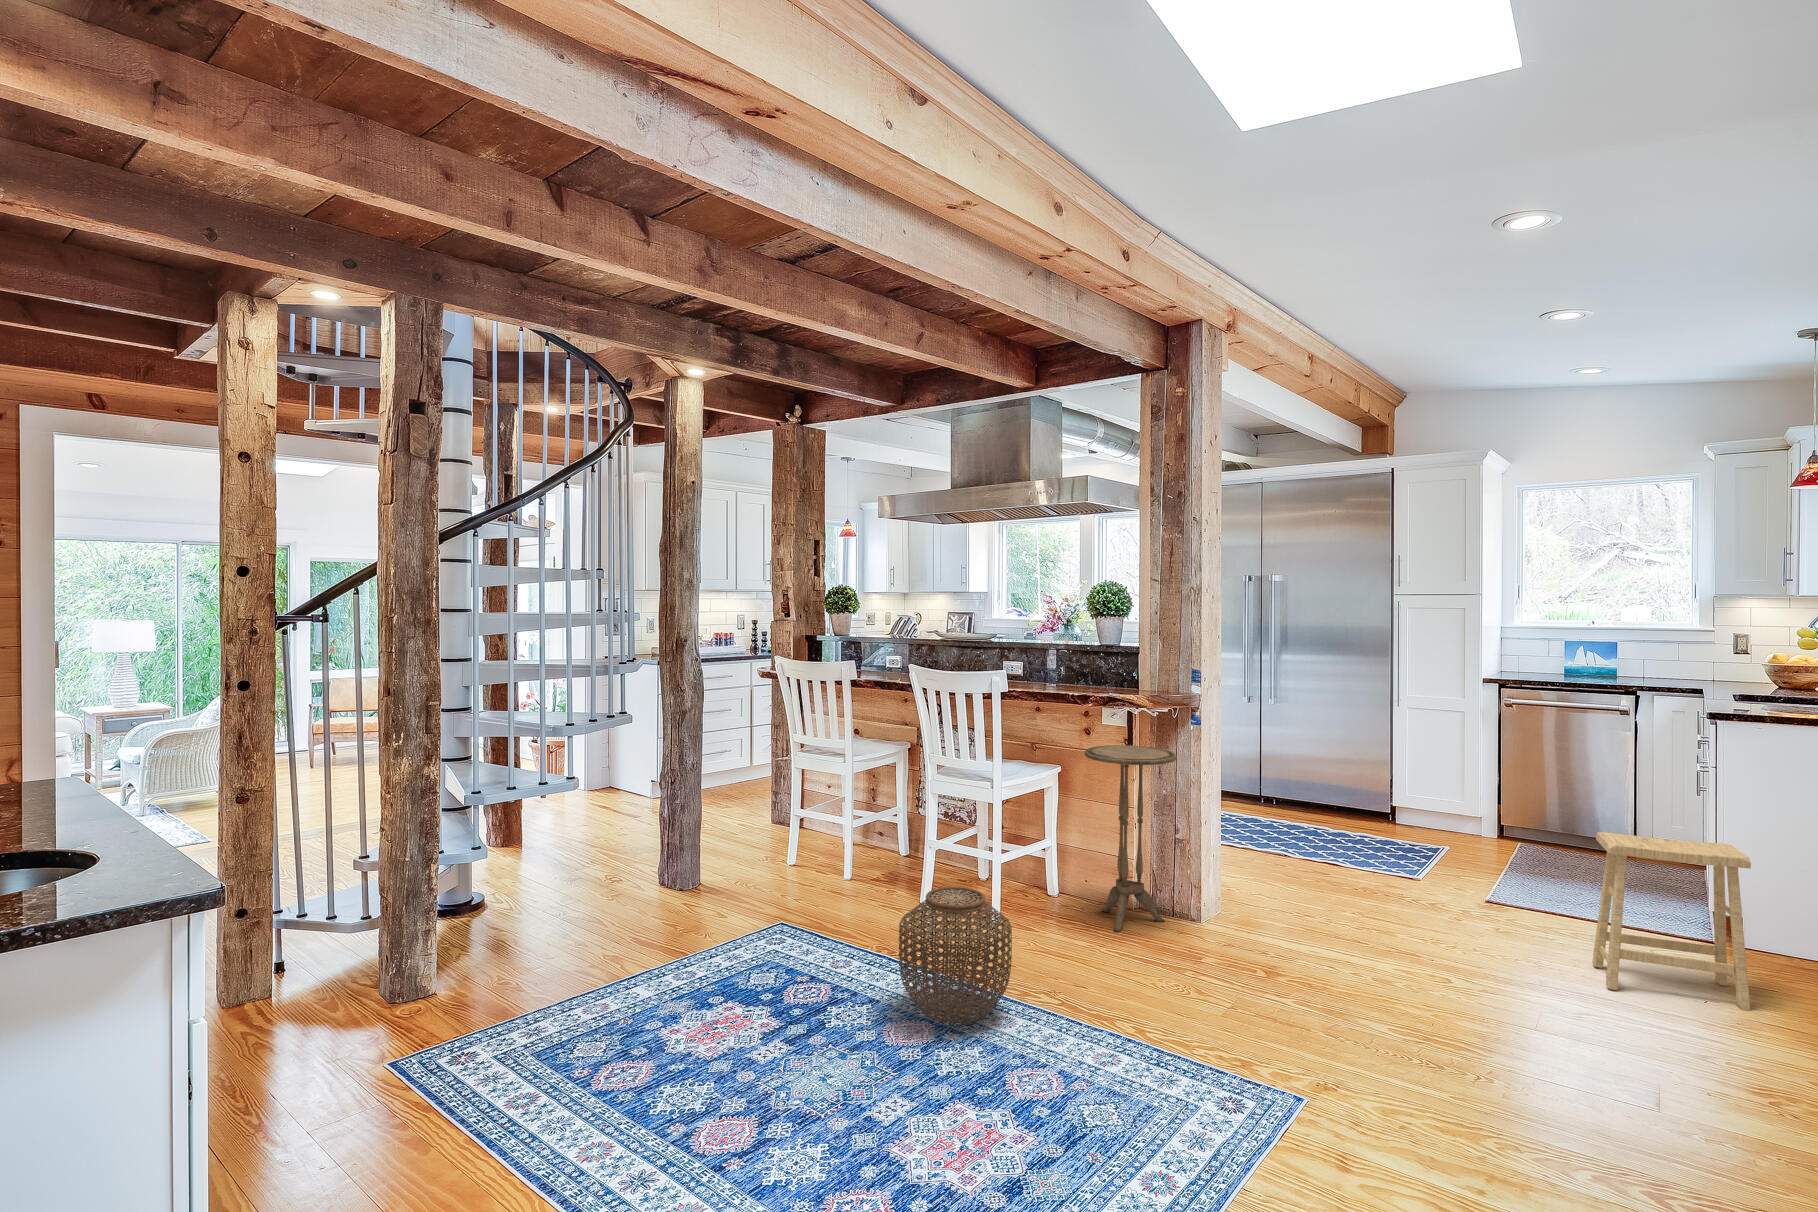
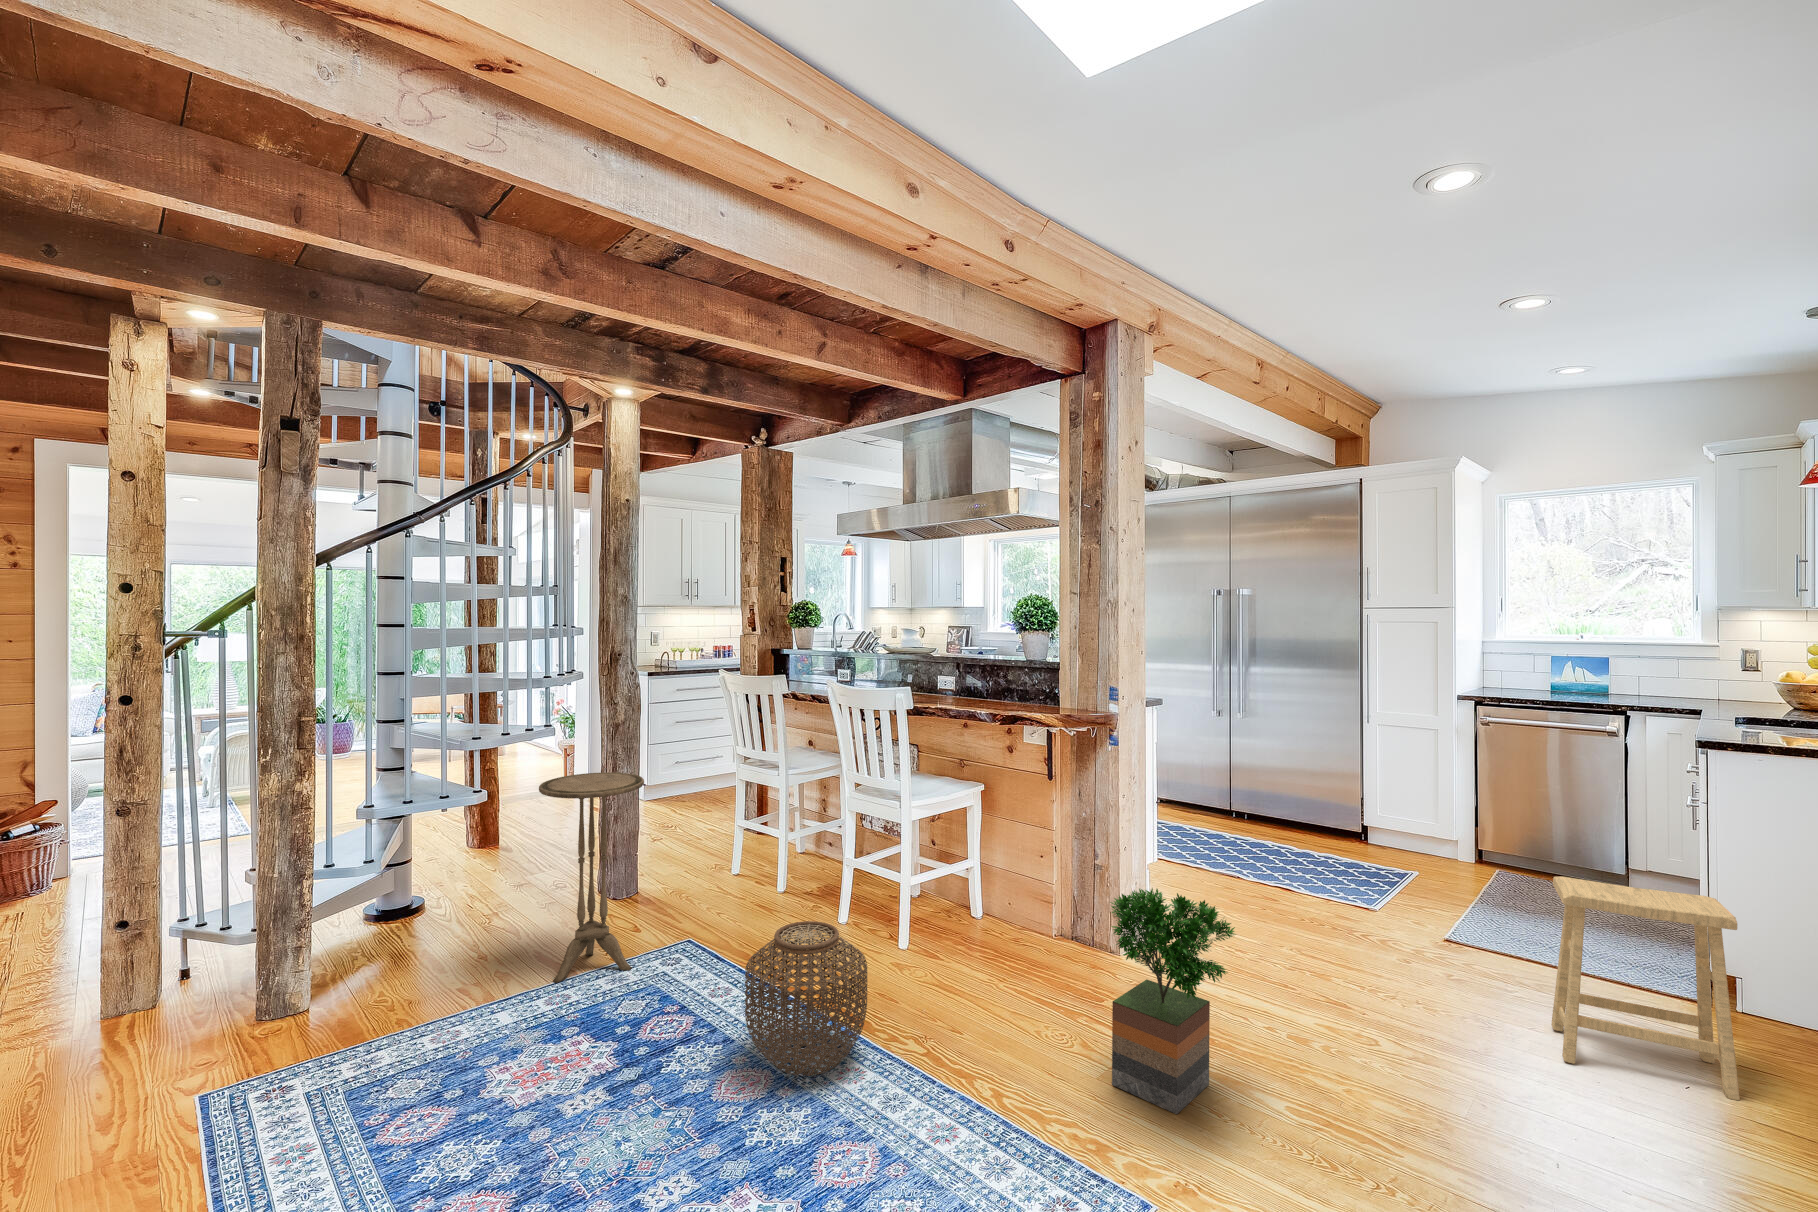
side table: present [1084,745,1176,932] -> present [539,772,644,983]
potted tree: none [1229,845,1347,1039] -> present [1110,888,1235,1114]

